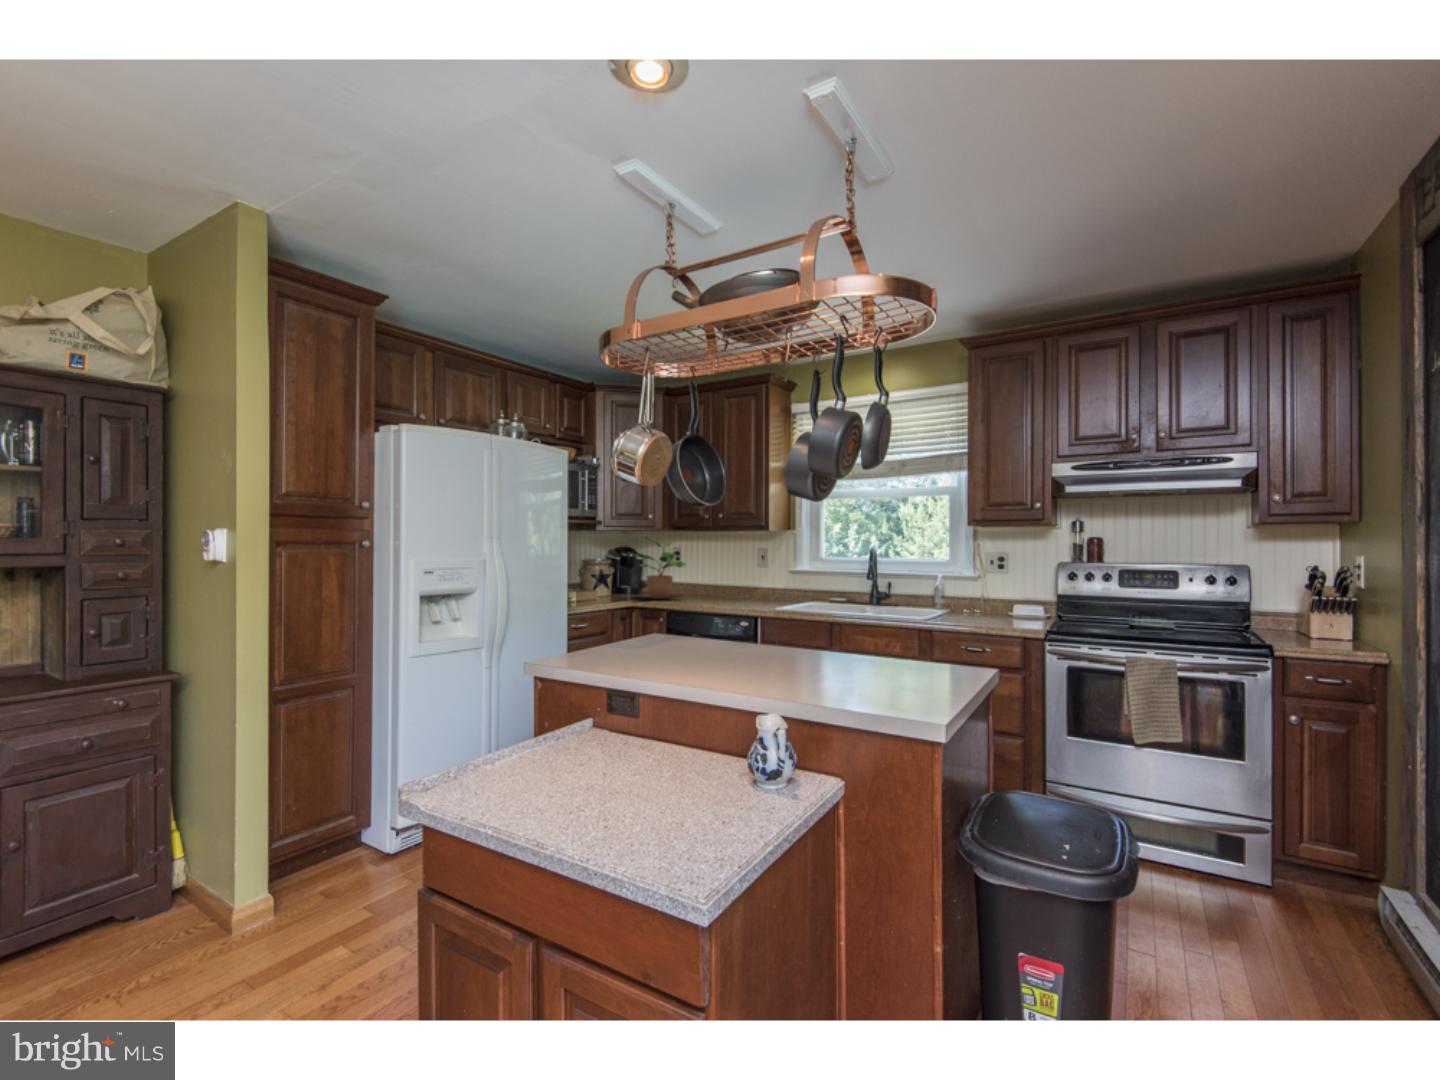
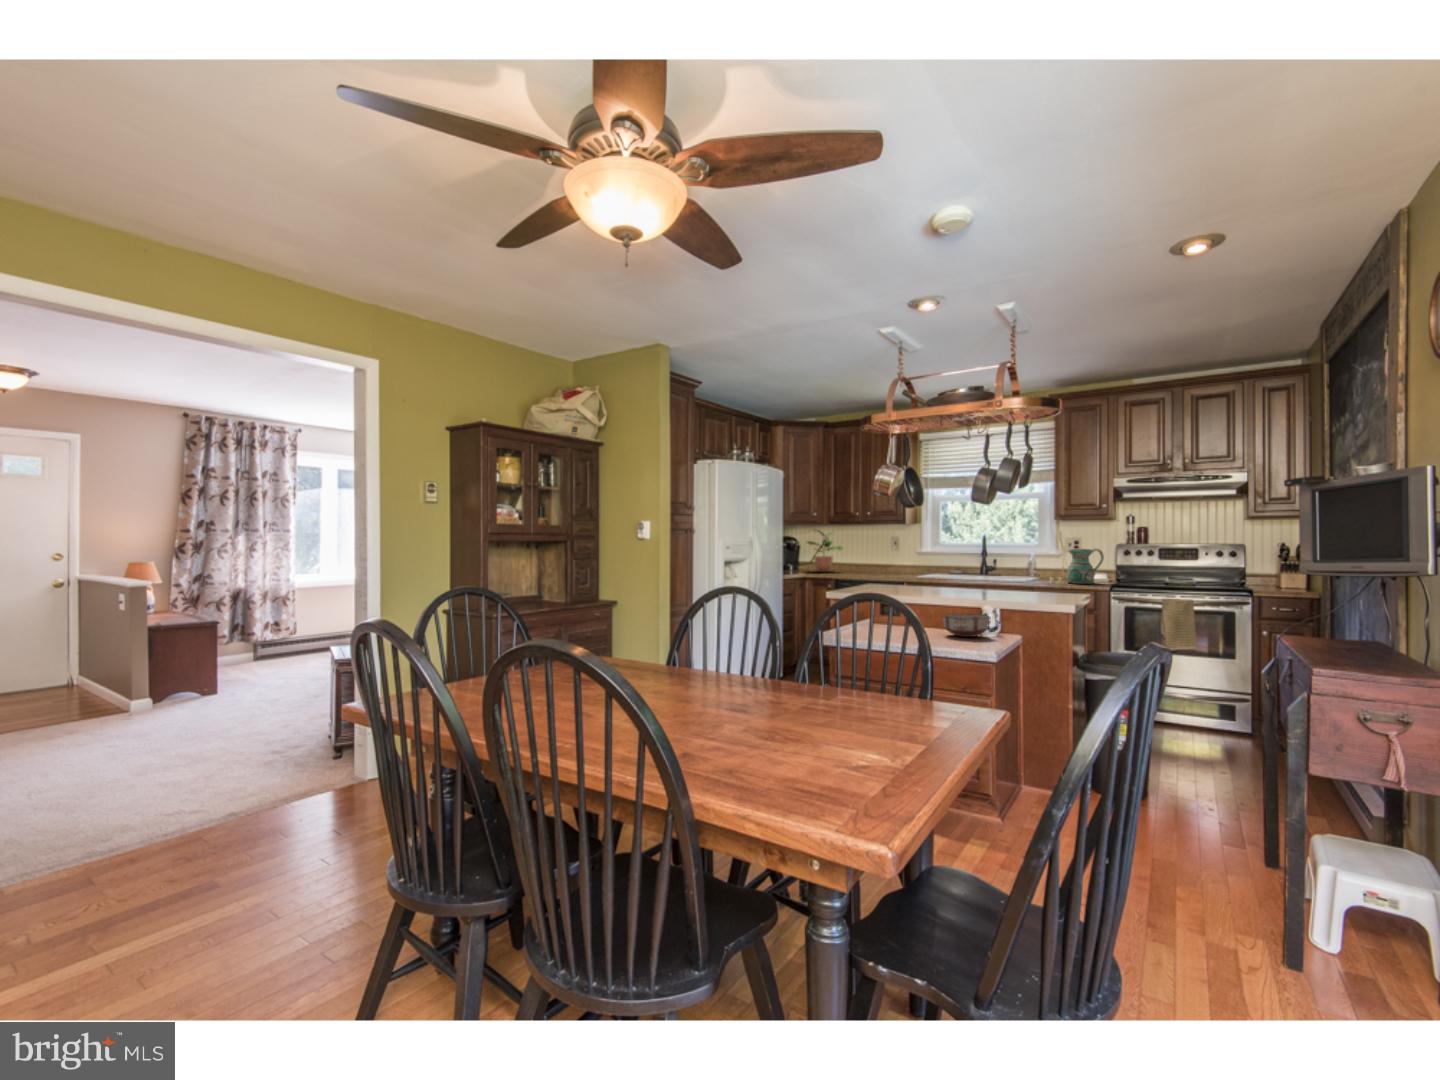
ceramic pitcher: none [982,571,1037,627] -> present [1067,549,1104,584]
ceramic bowl: none [629,743,731,812] -> present [943,614,989,637]

